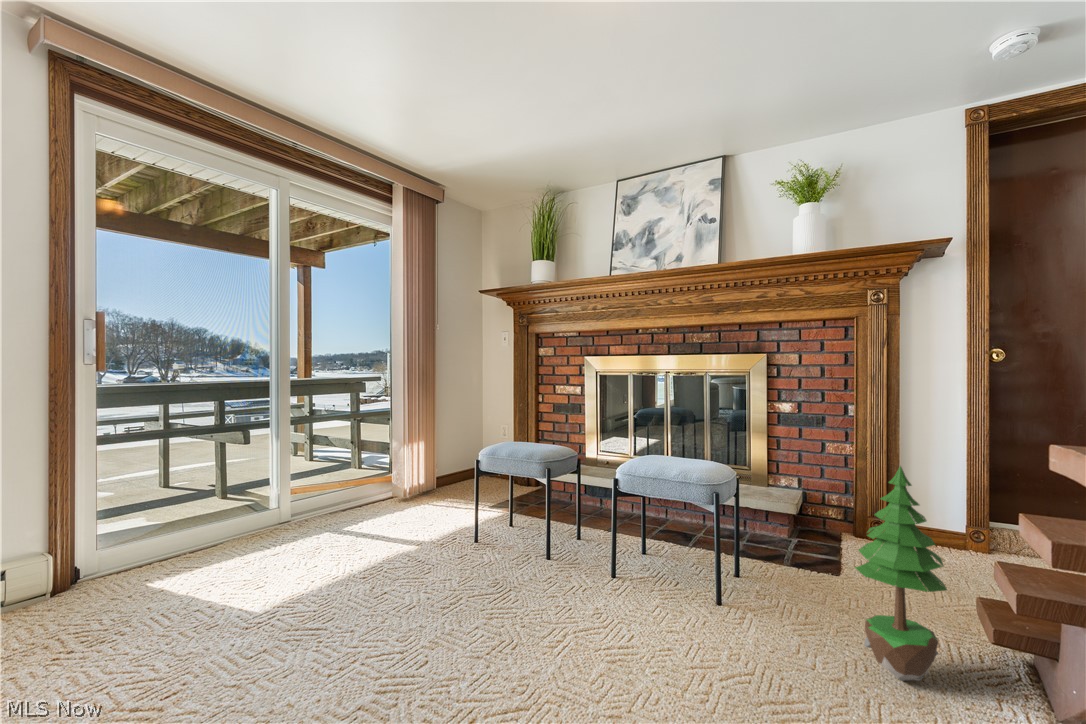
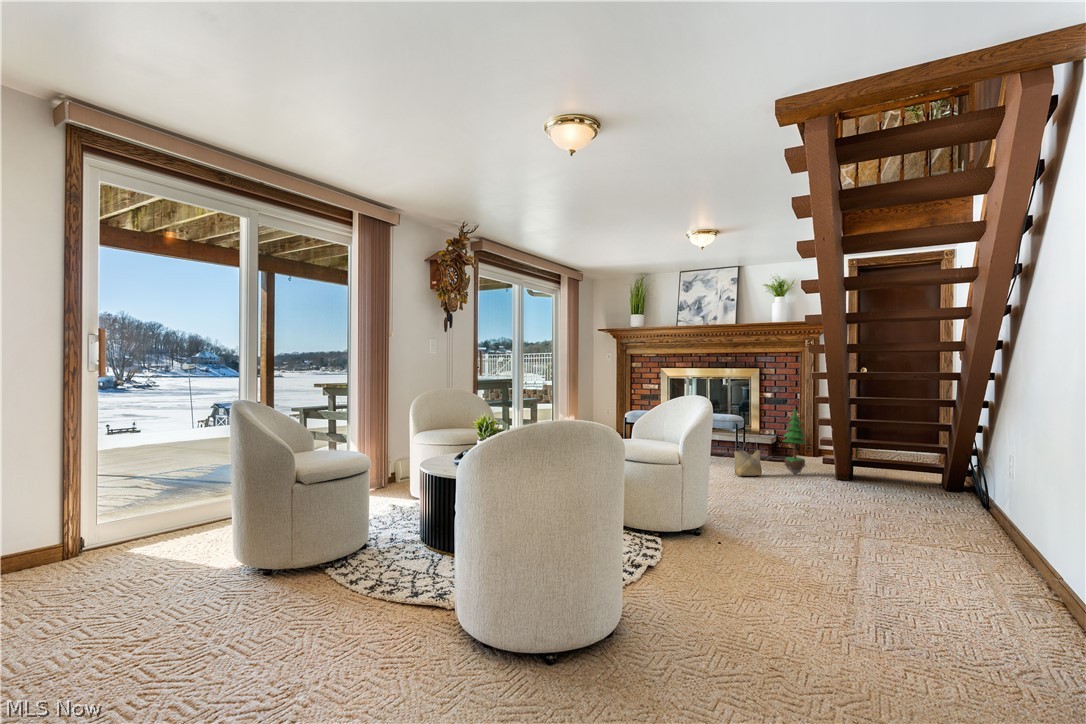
woven basket: none [704,553,796,700] -> present [734,436,762,476]

